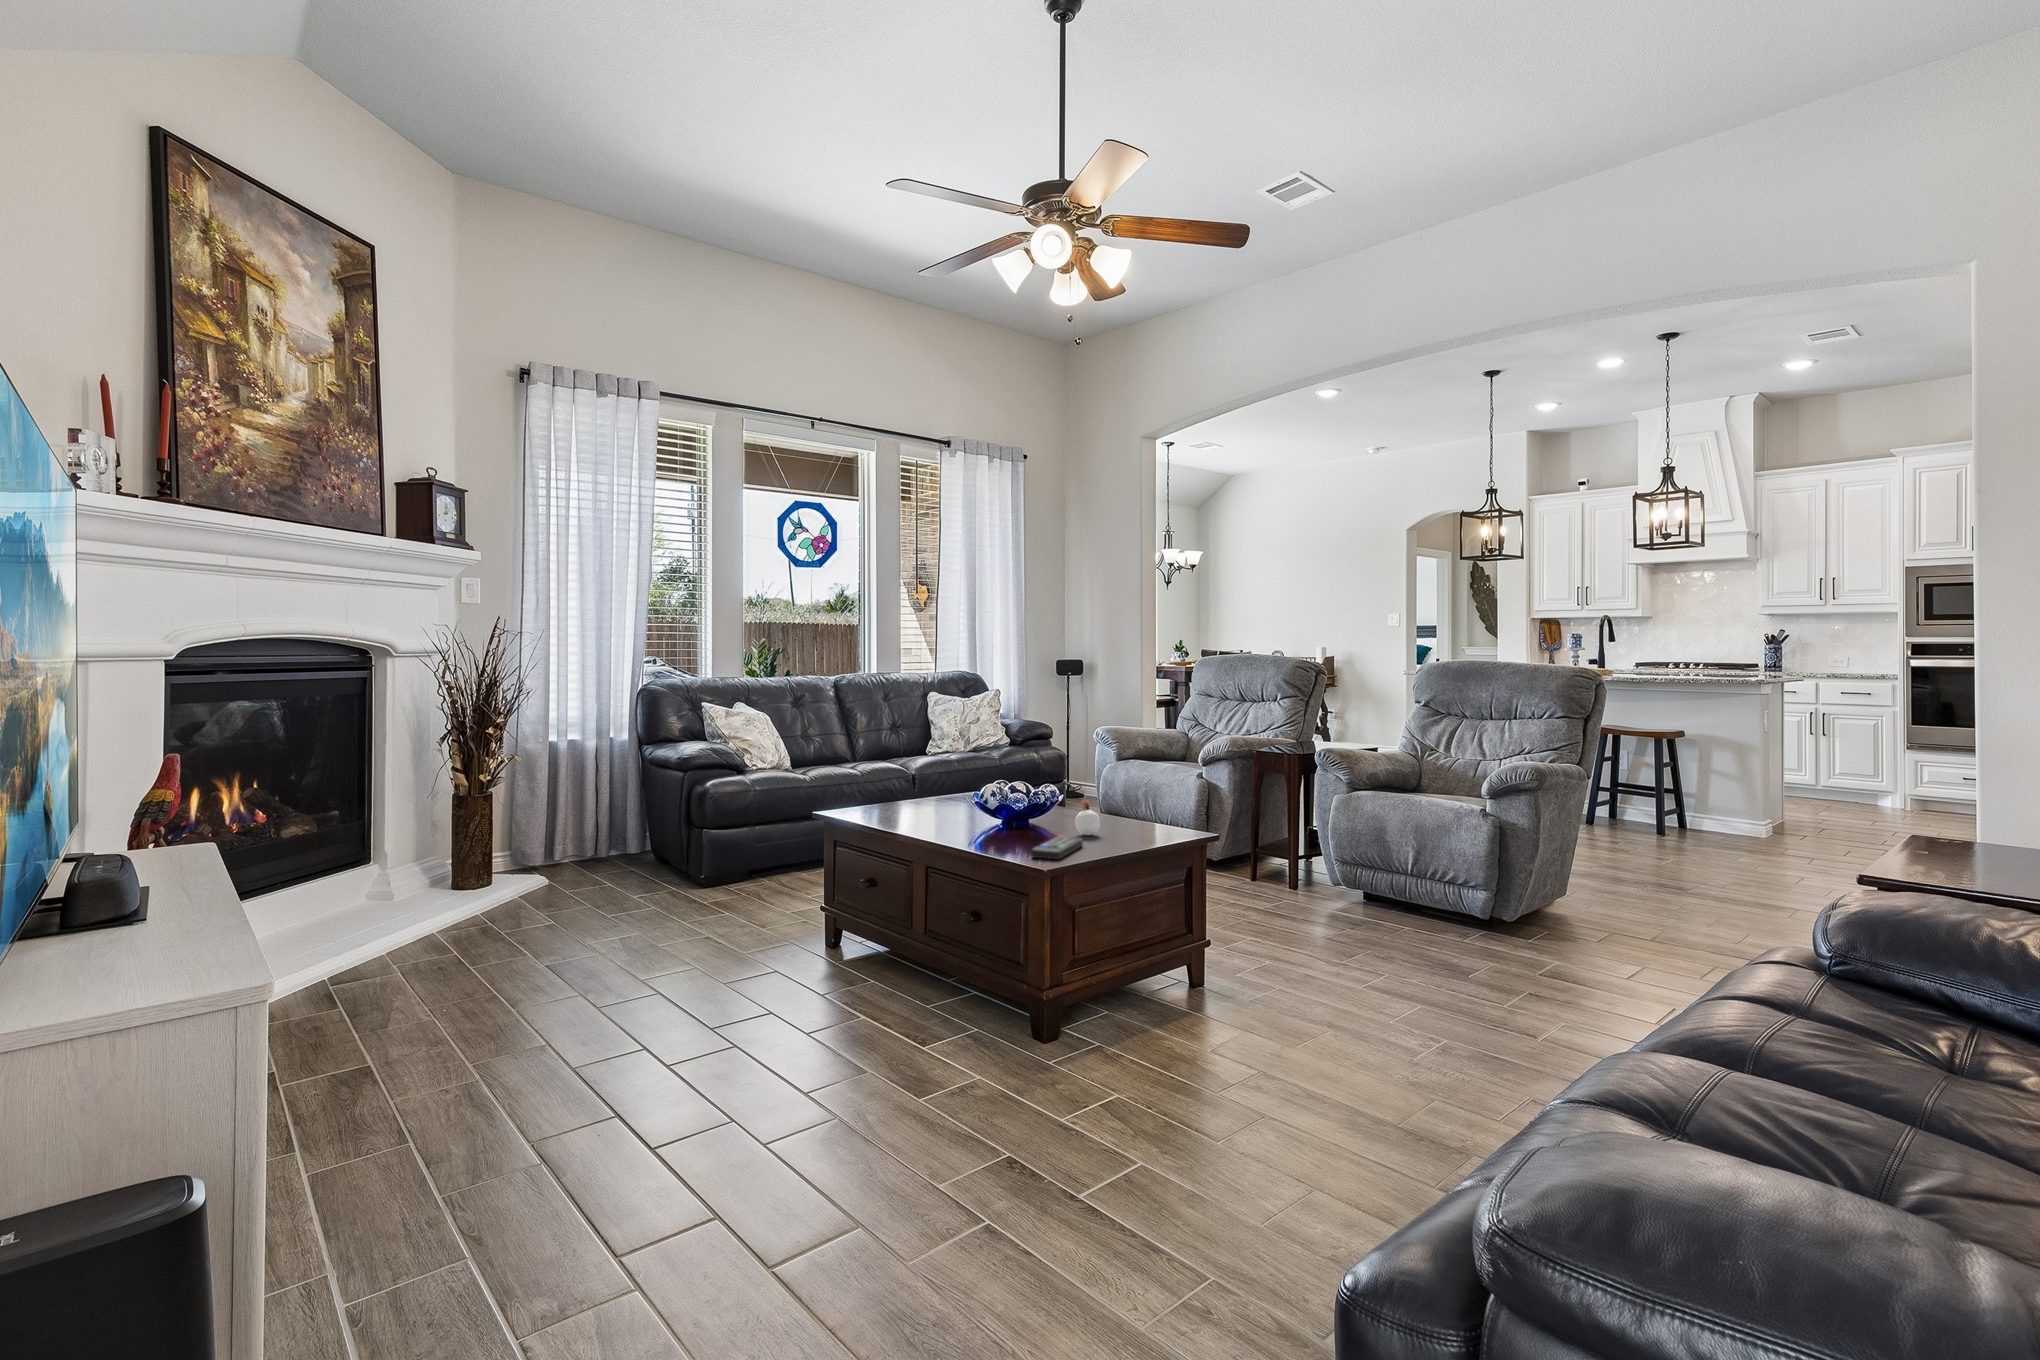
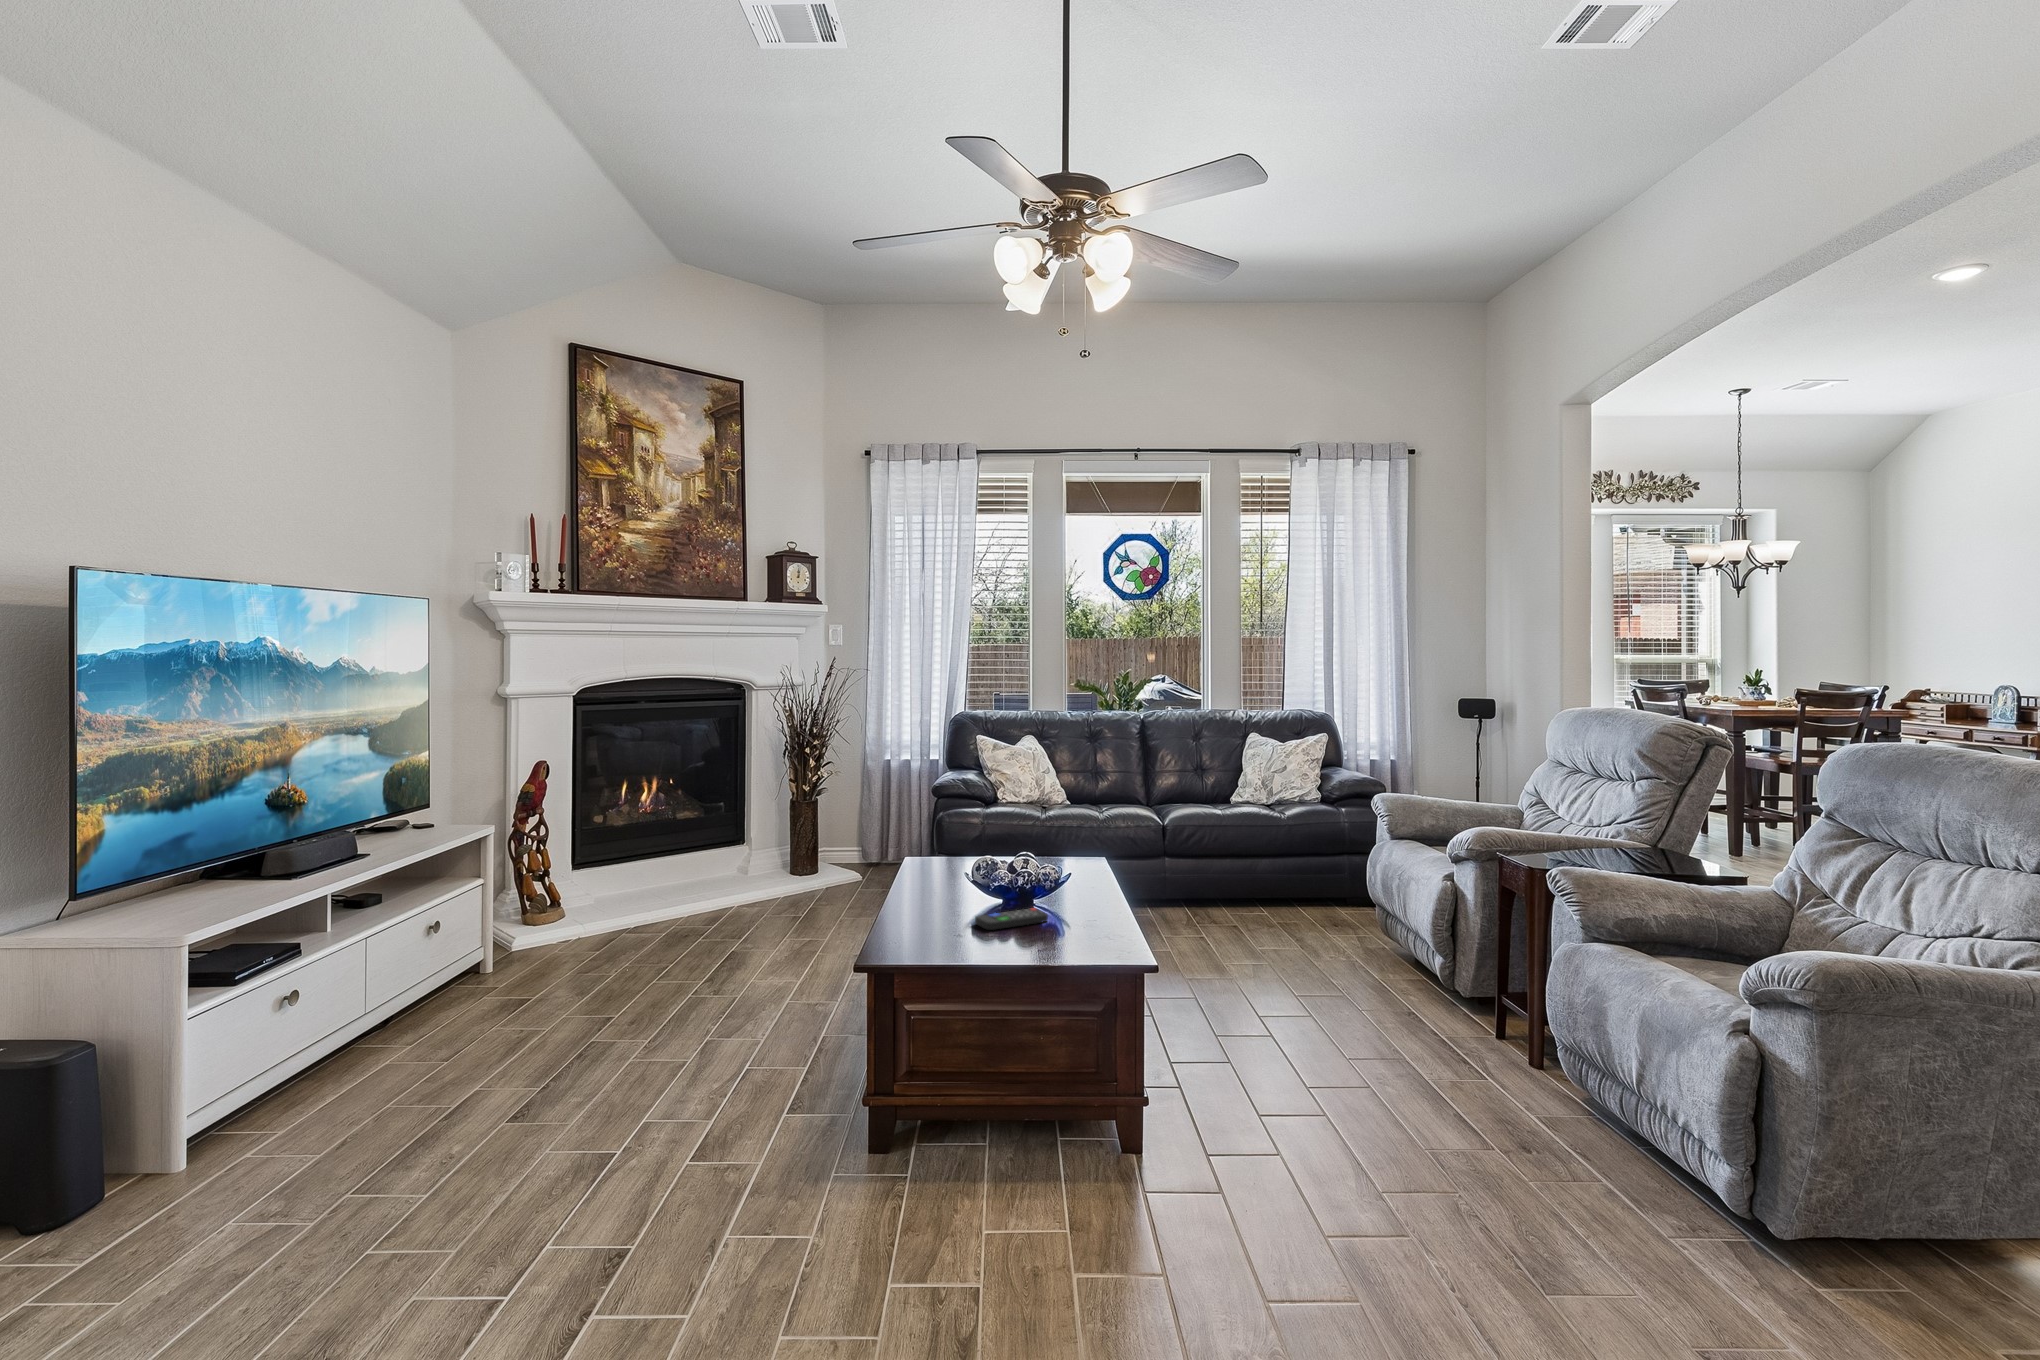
candle: present [1075,794,1100,835] -> none [1073,866,1098,912]

